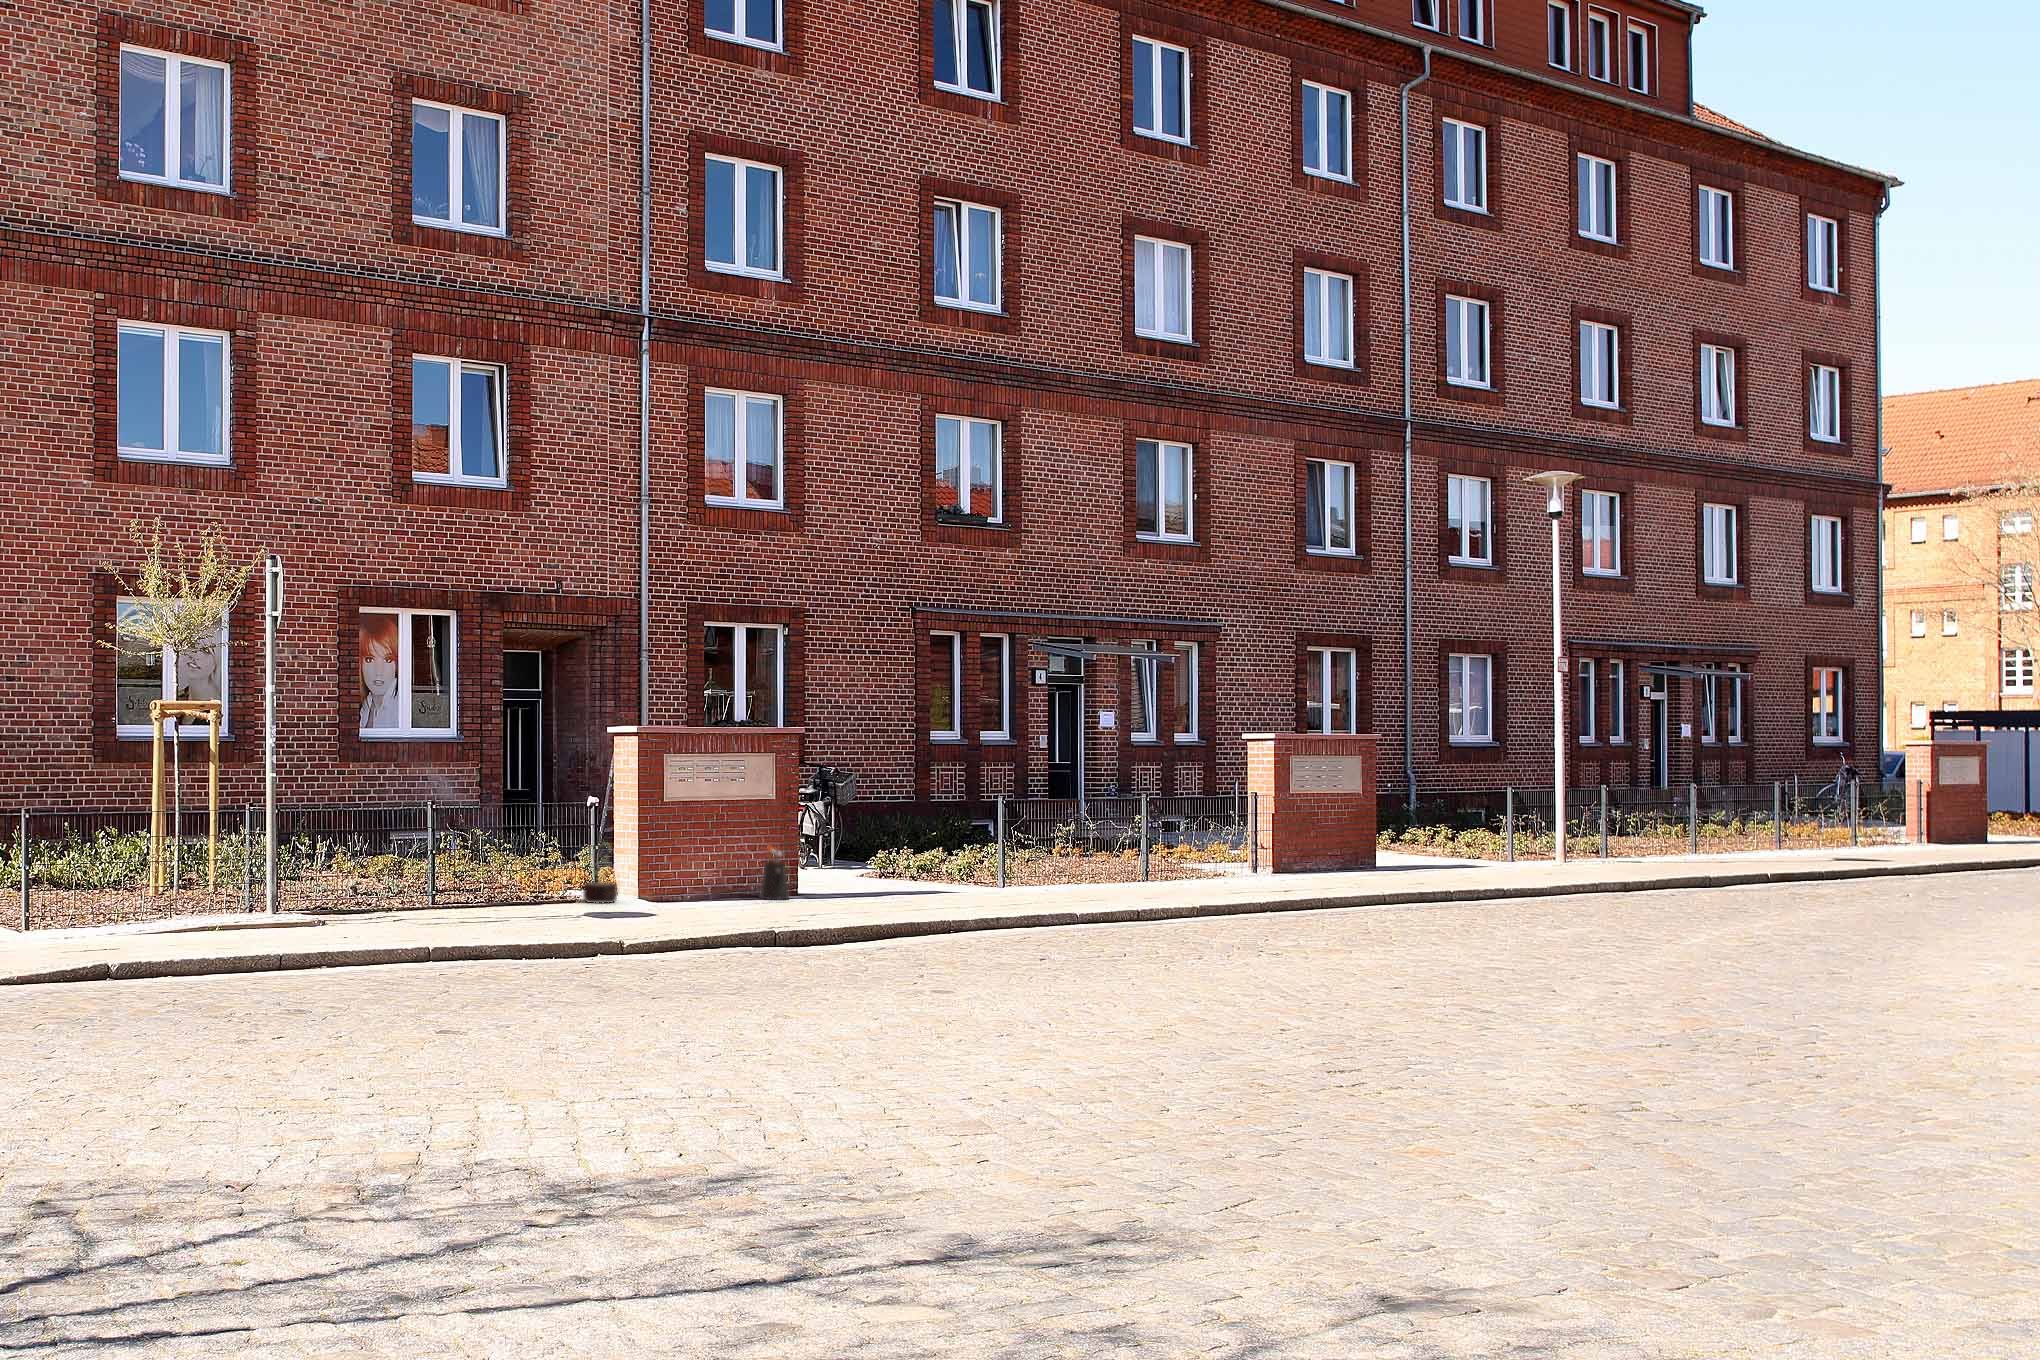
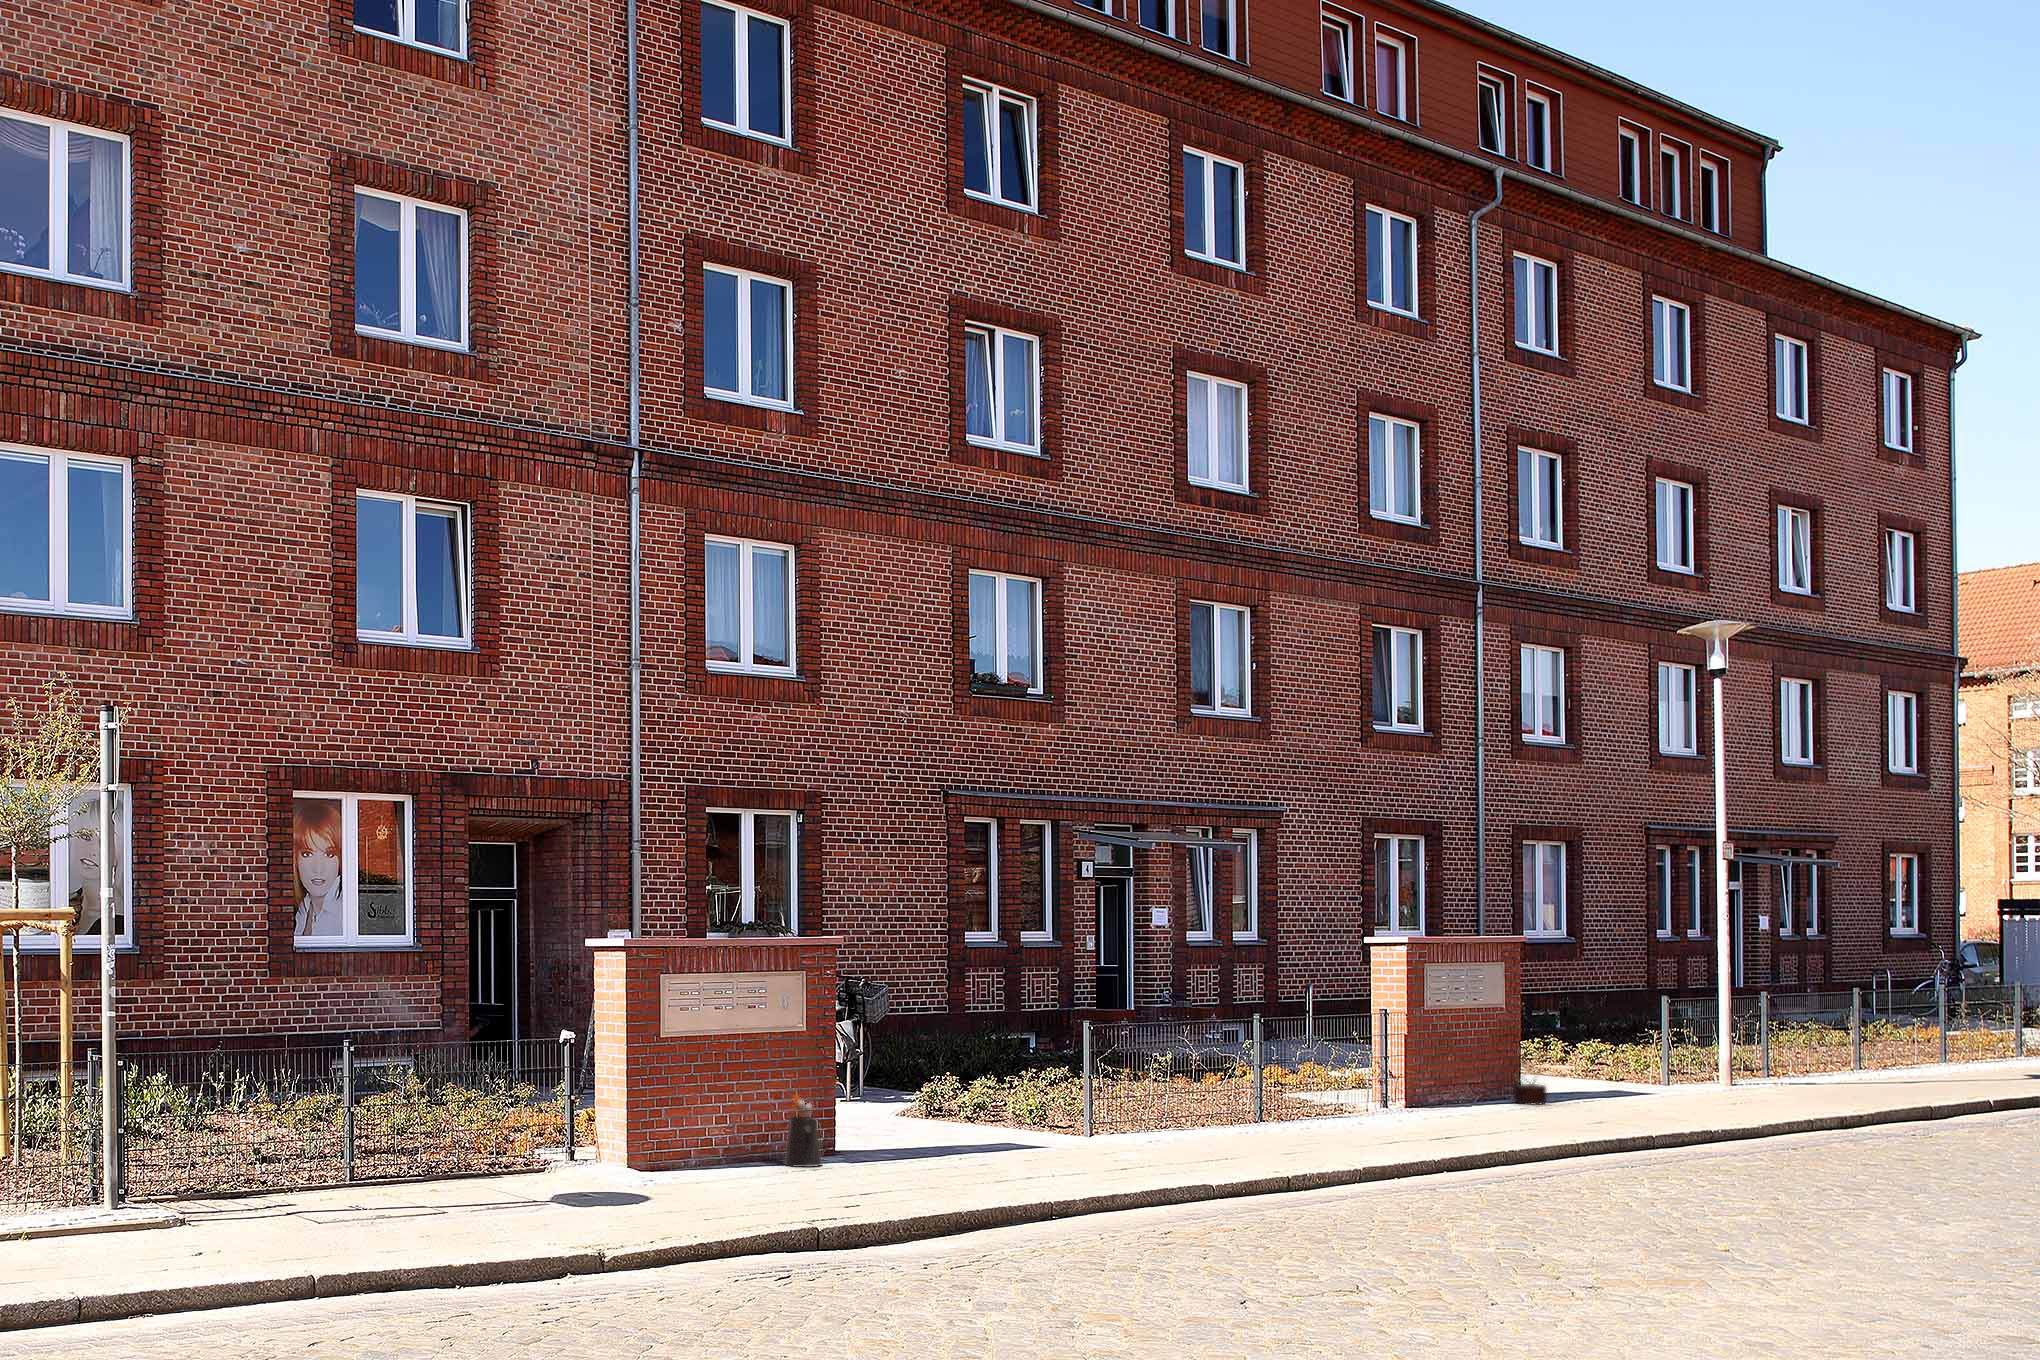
decorative plant: present [583,843,618,903] -> present [1513,1047,1547,1105]

